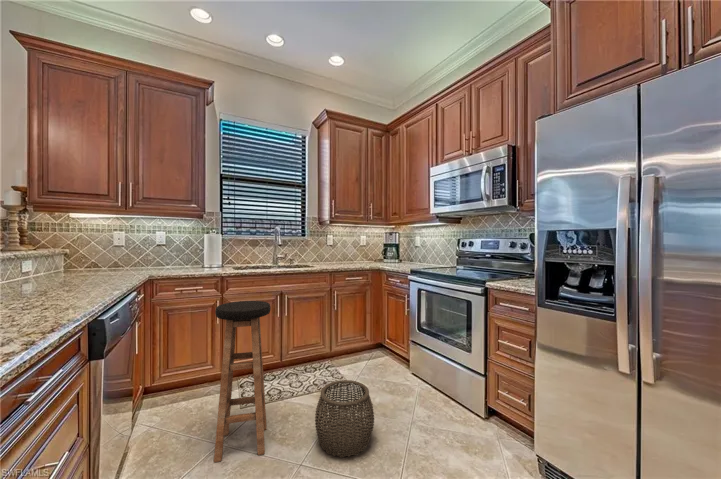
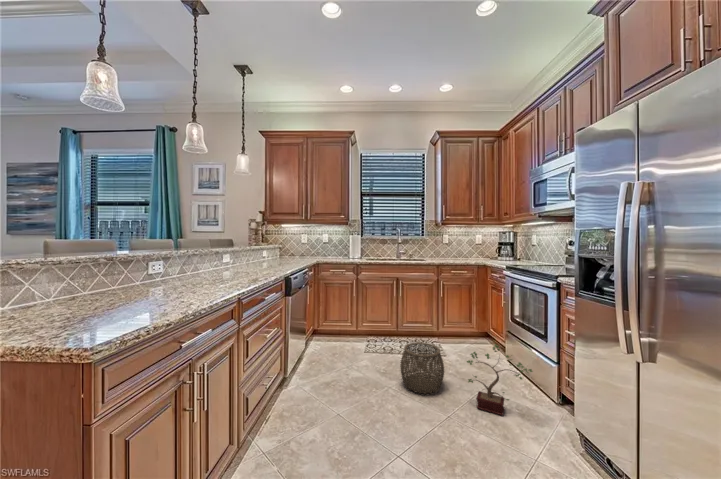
bar stool: present [214,301,271,462] -> none [340,279,375,377]
potted plant: none [407,367,484,454] -> present [467,344,532,415]

